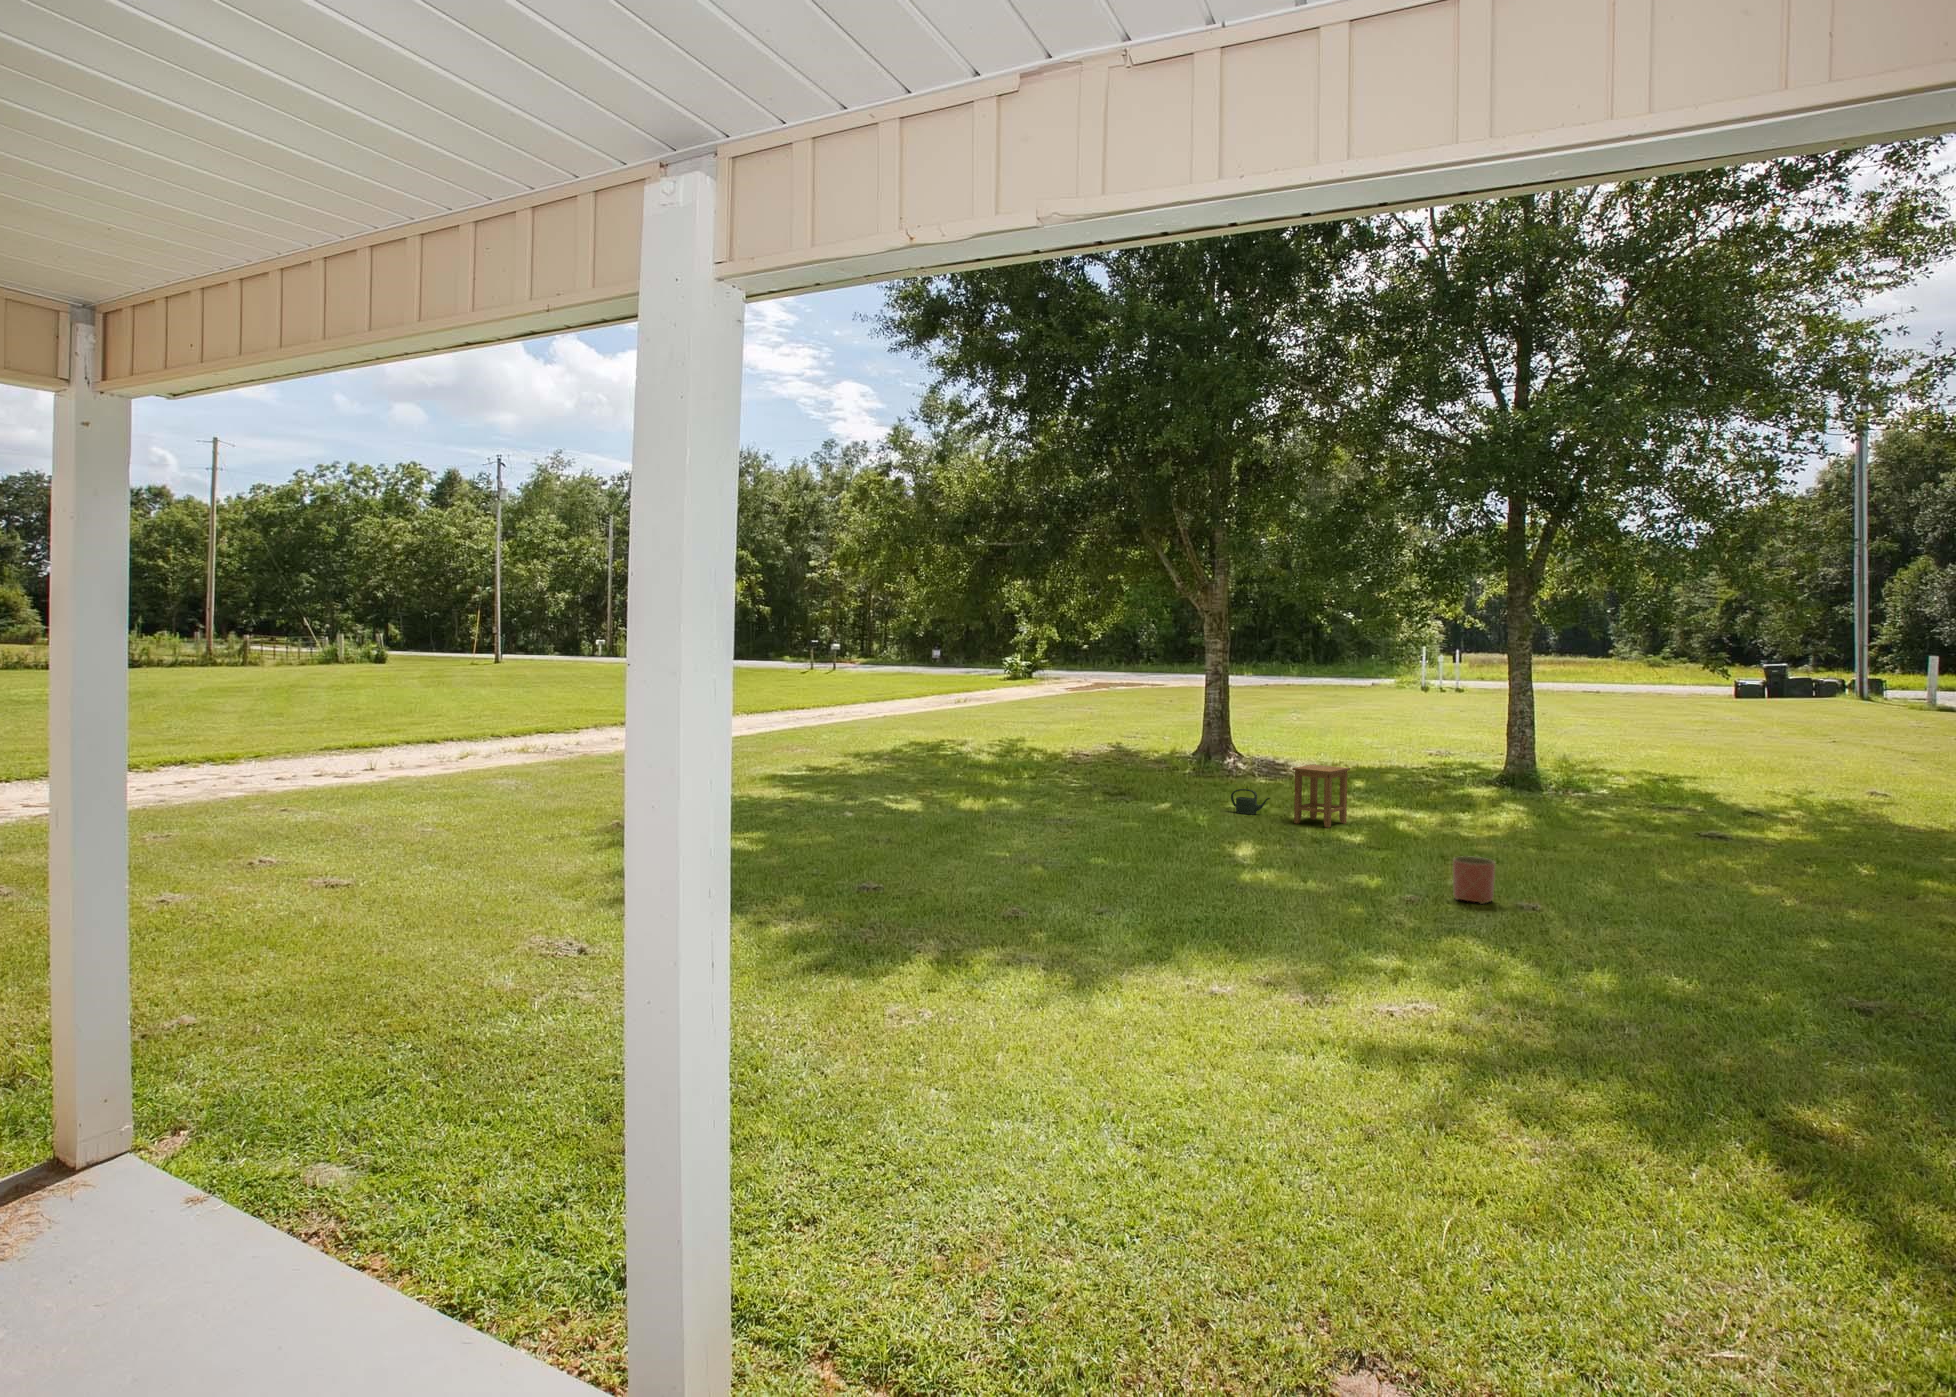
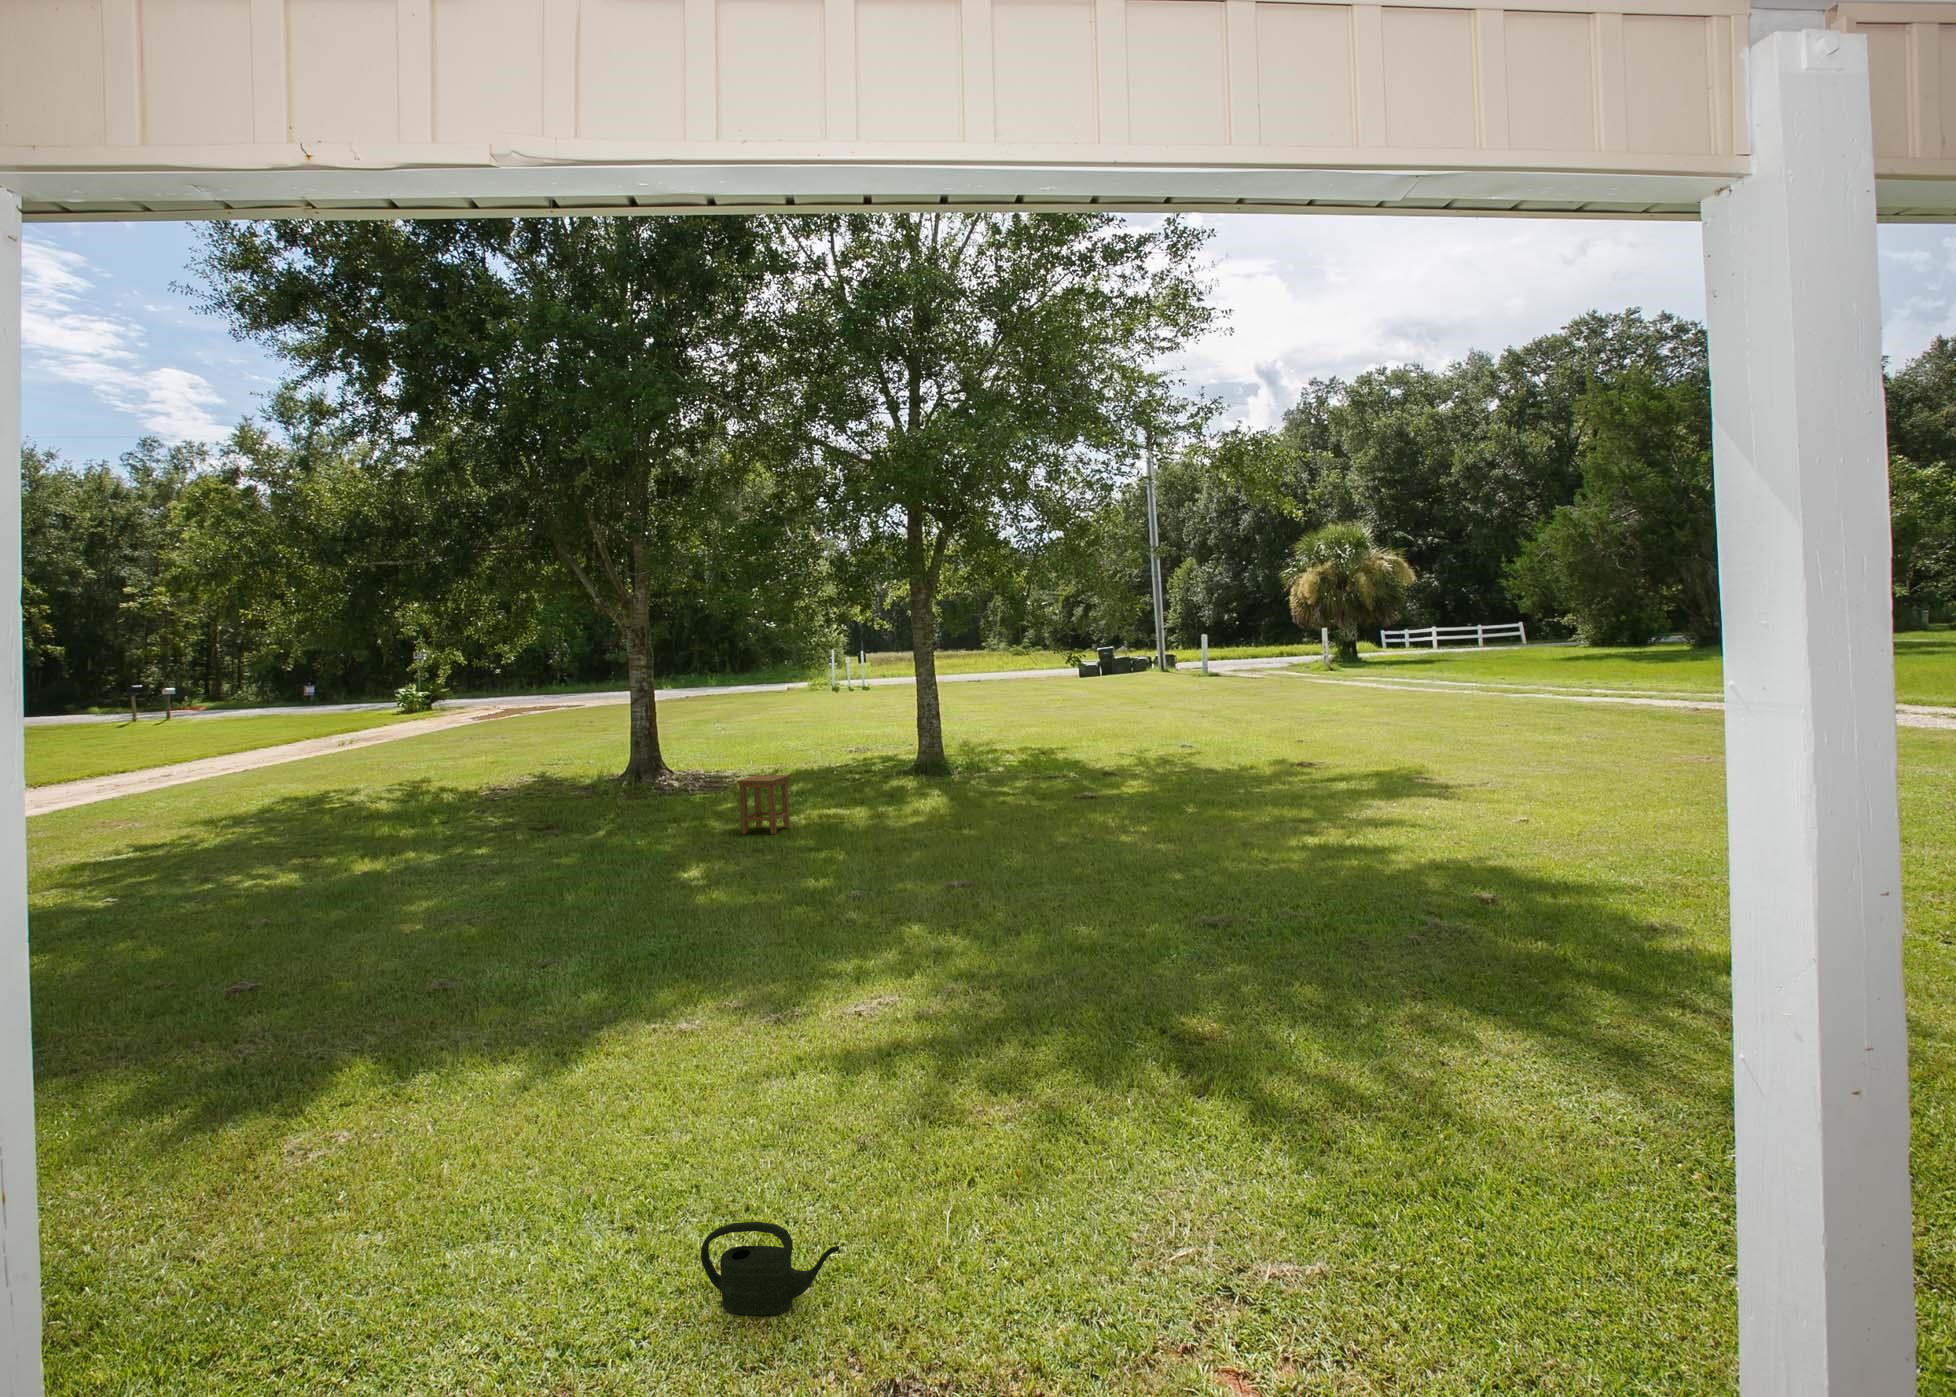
watering can: present [1231,789,1270,815] -> present [701,1222,839,1315]
planter: present [1453,856,1496,904] -> none [892,845,927,887]

